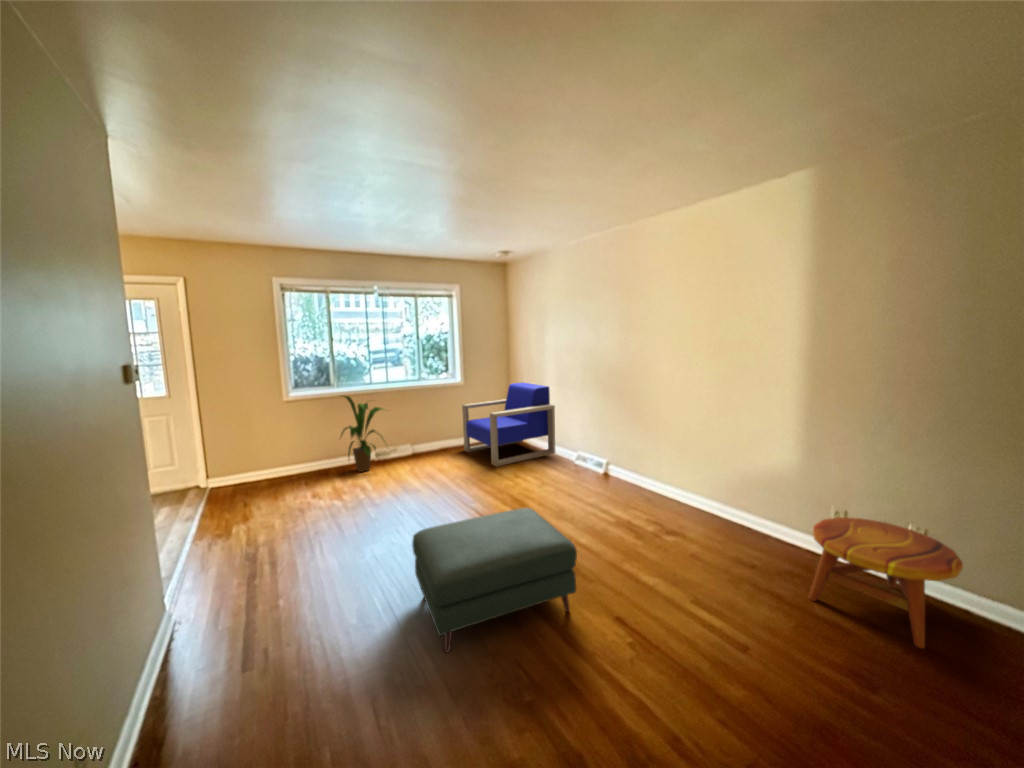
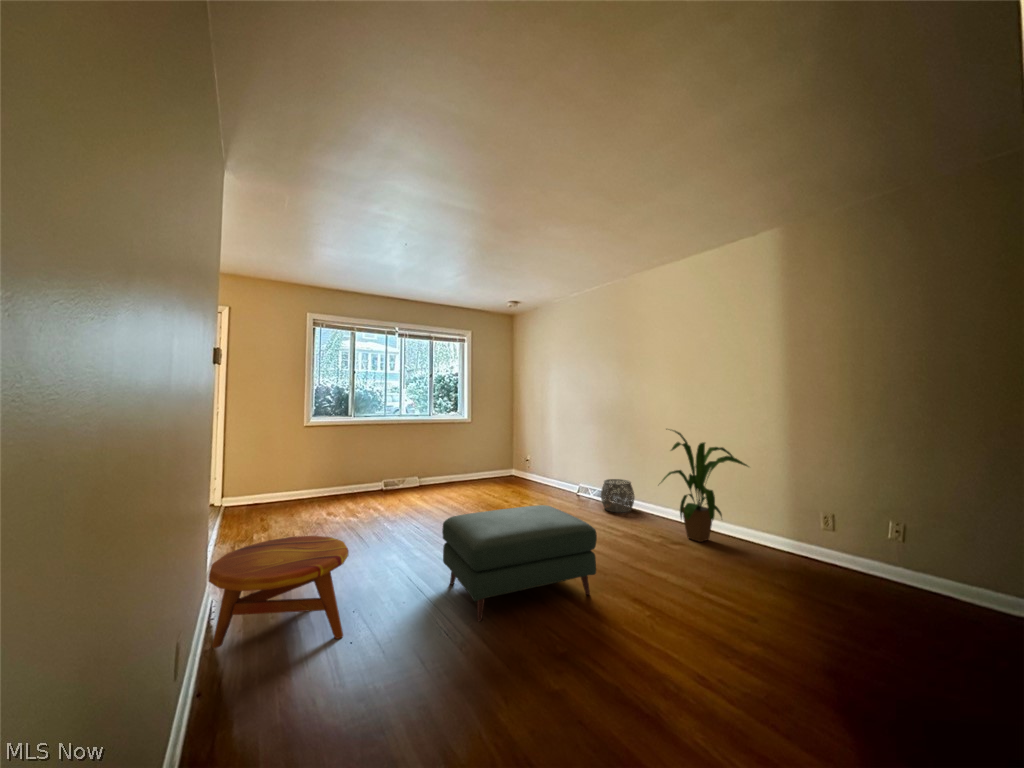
armchair: present [462,383,555,466] -> none [469,422,557,497]
house plant: present [341,396,383,472] -> present [661,430,748,542]
woven basket: none [597,451,634,488] -> present [601,479,634,512]
side table: present [809,517,963,648] -> present [209,536,349,648]

